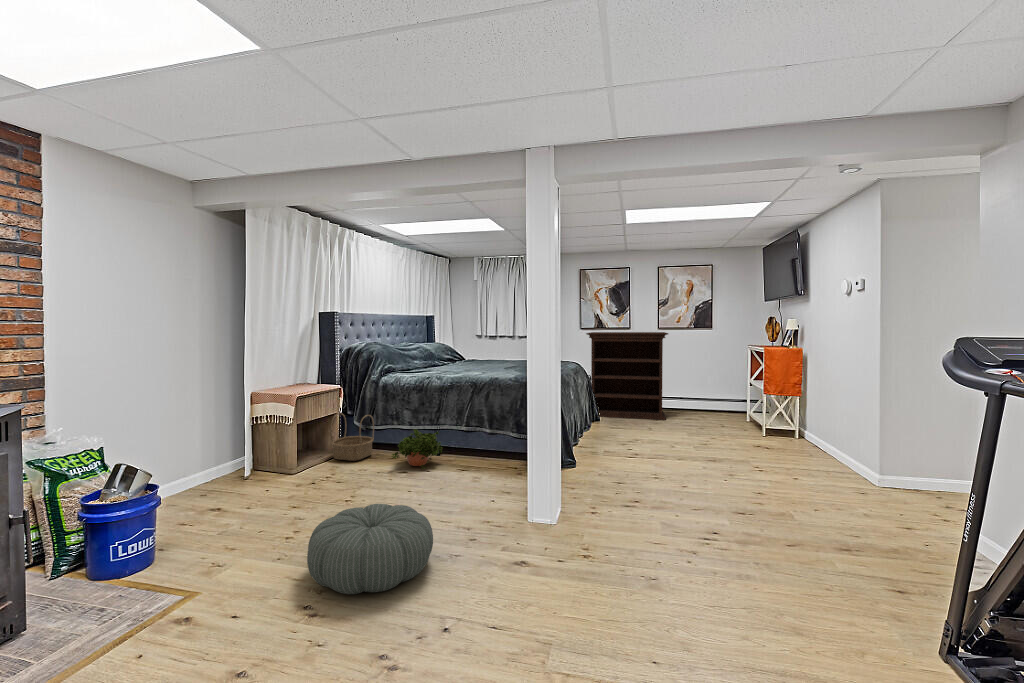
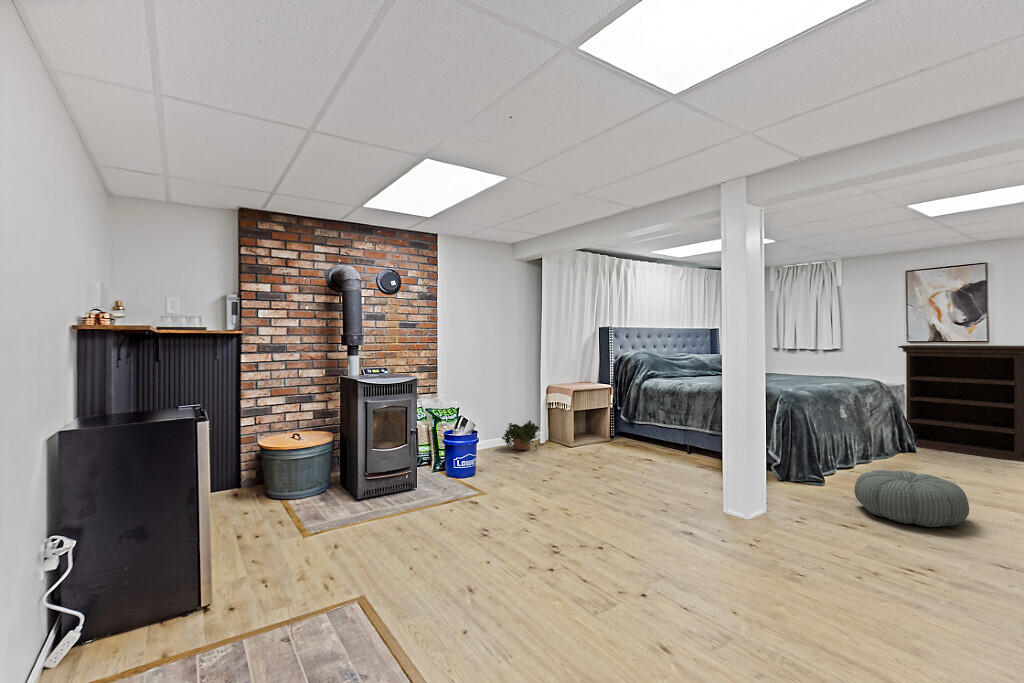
basket: present [330,413,374,461] -> none [601,408,635,446]
potted plant: present [392,429,442,469] -> present [502,421,539,450]
pouf: present [307,504,433,594] -> present [854,470,969,527]

